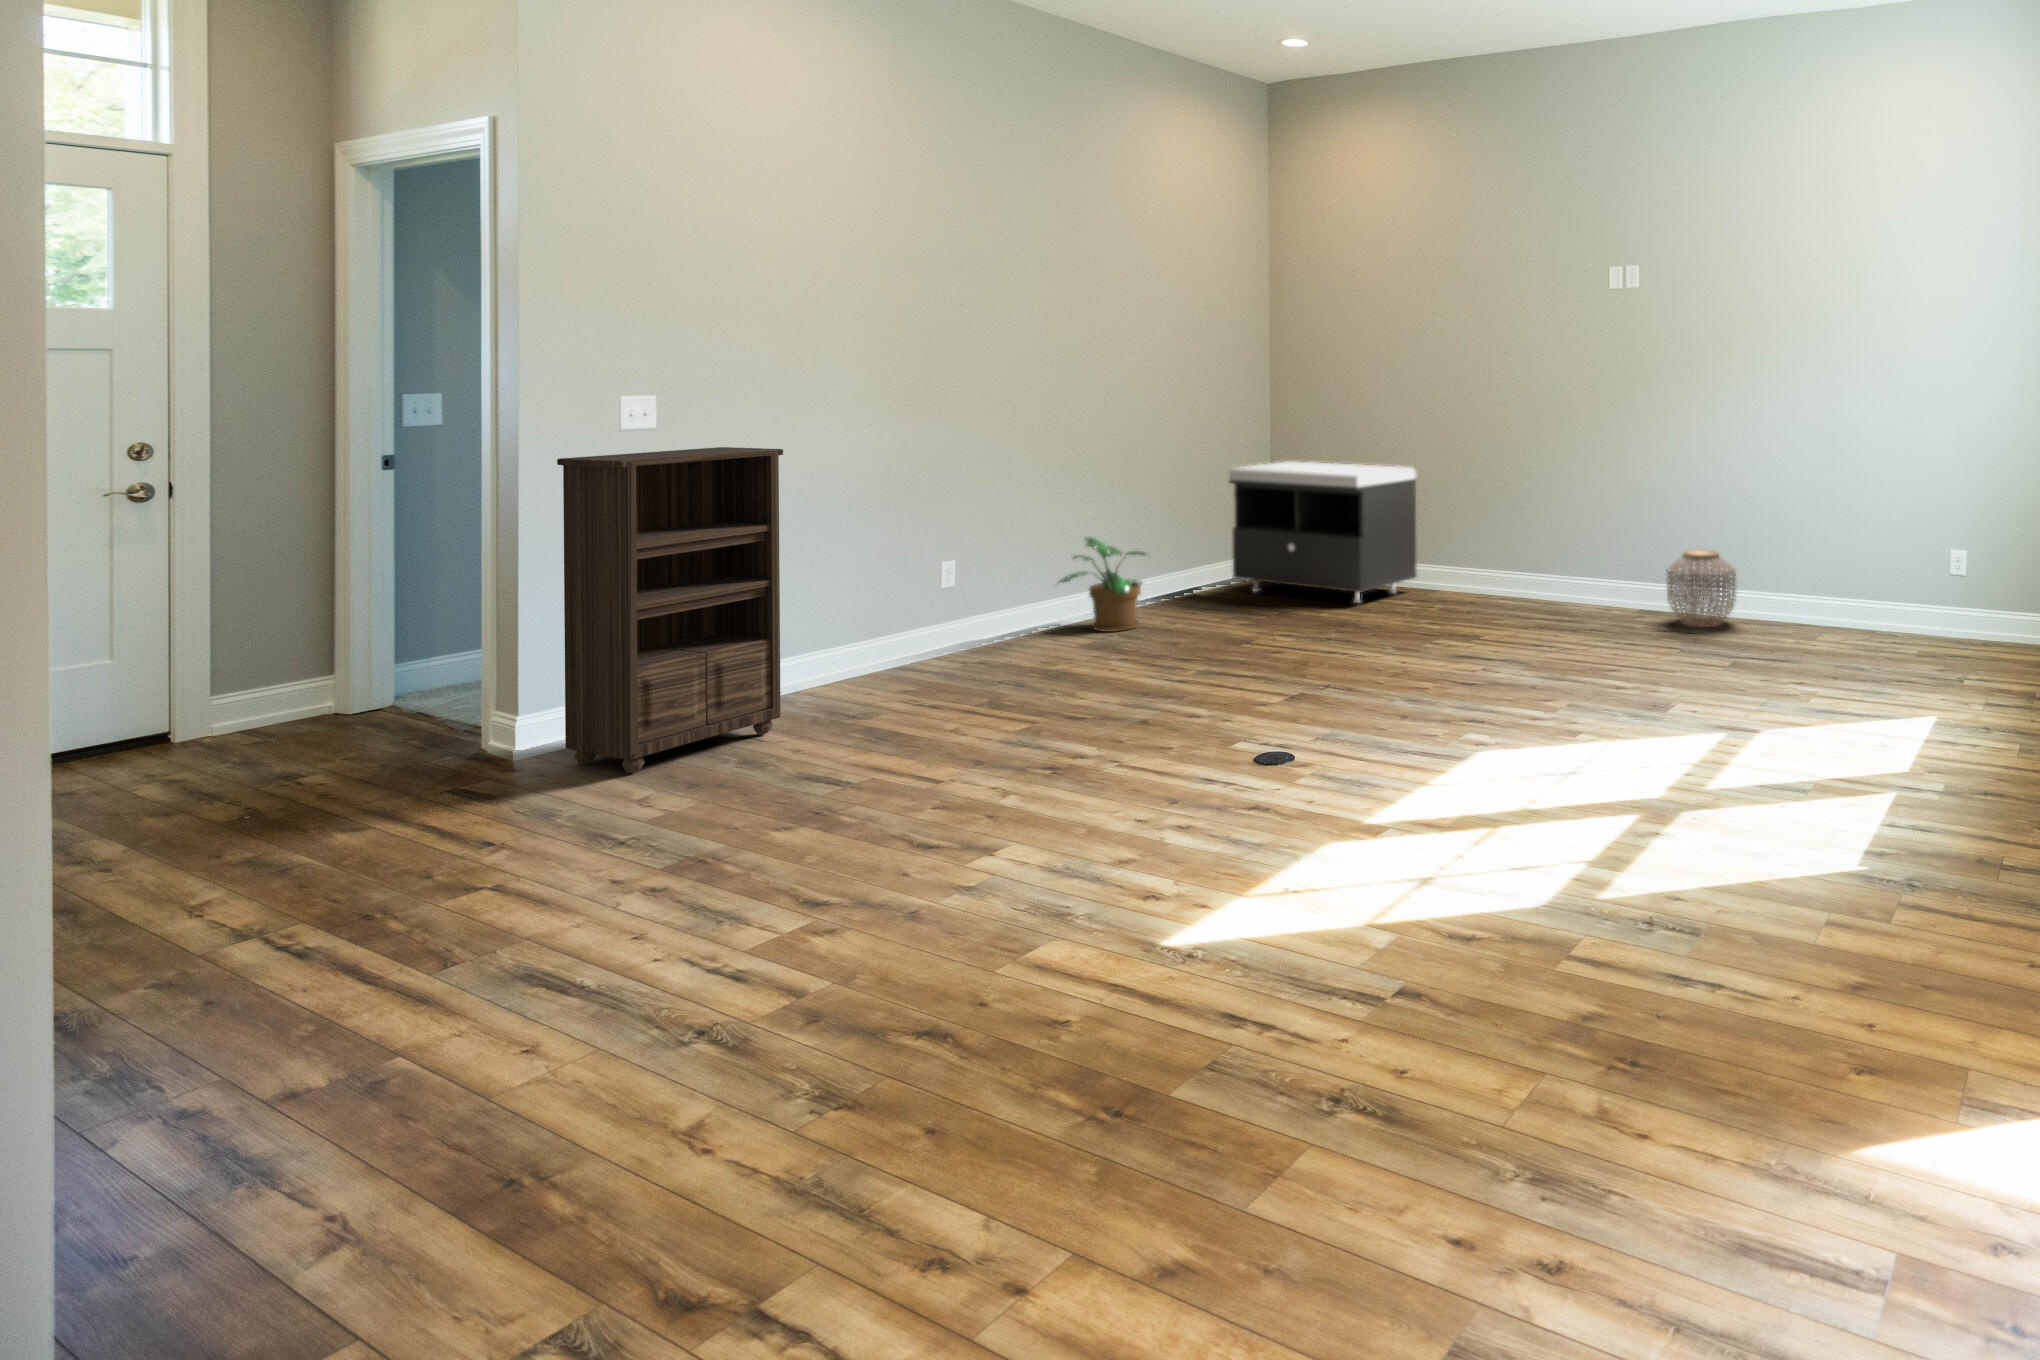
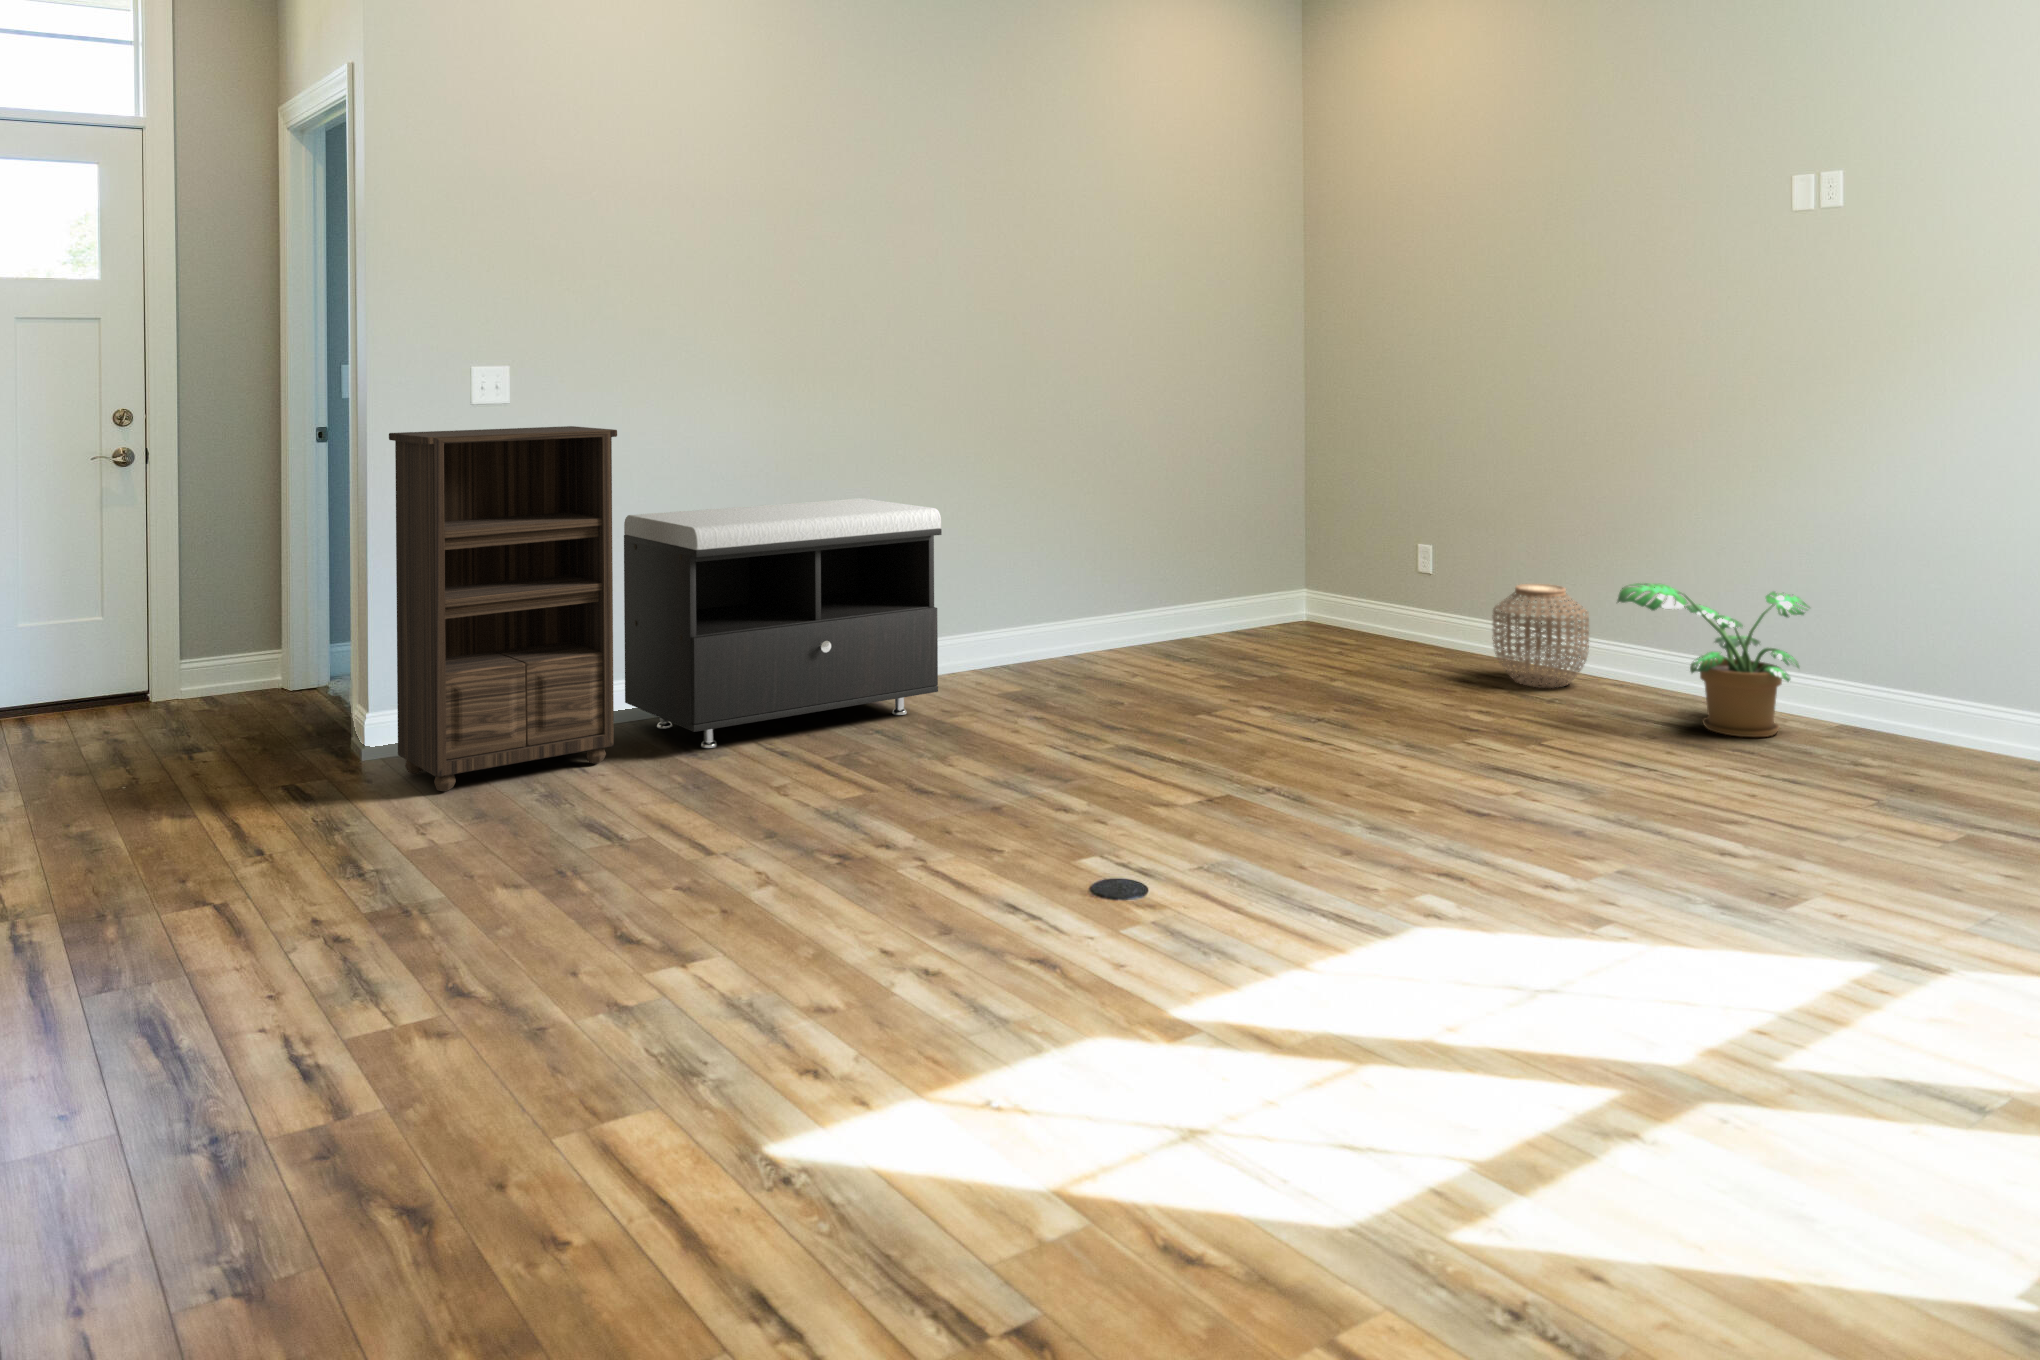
storage bench: present [1229,461,1417,603] -> present [624,498,942,748]
potted plant: present [1058,538,1148,632] -> present [1617,583,1810,737]
woven basket: present [1667,549,1736,627] -> present [1492,584,1589,688]

